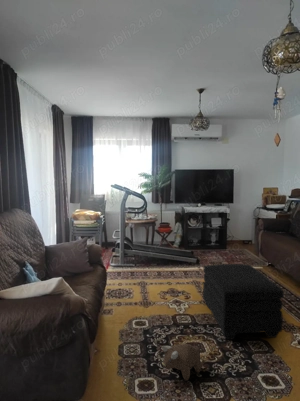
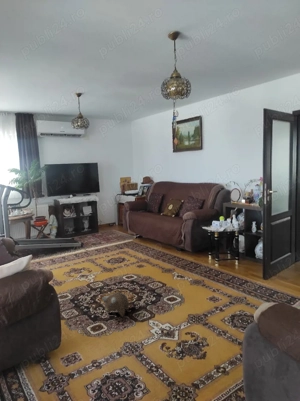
ottoman: present [203,264,284,339] -> none [102,235,167,287]

